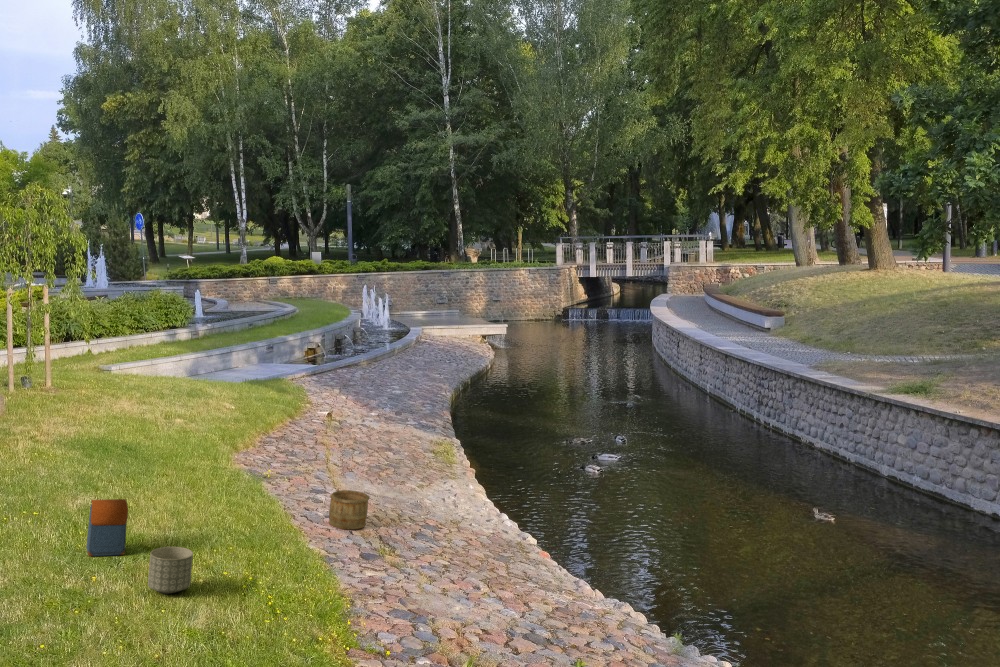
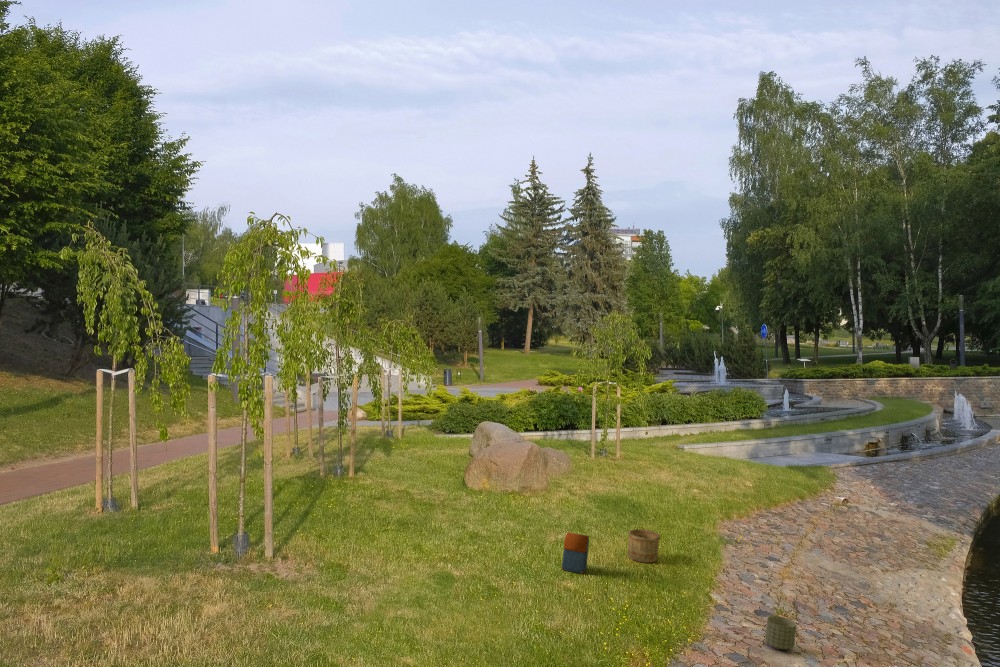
wooden bucket: present [329,490,370,529] -> present [628,529,660,563]
planter: present [148,547,193,594] -> present [765,616,797,650]

